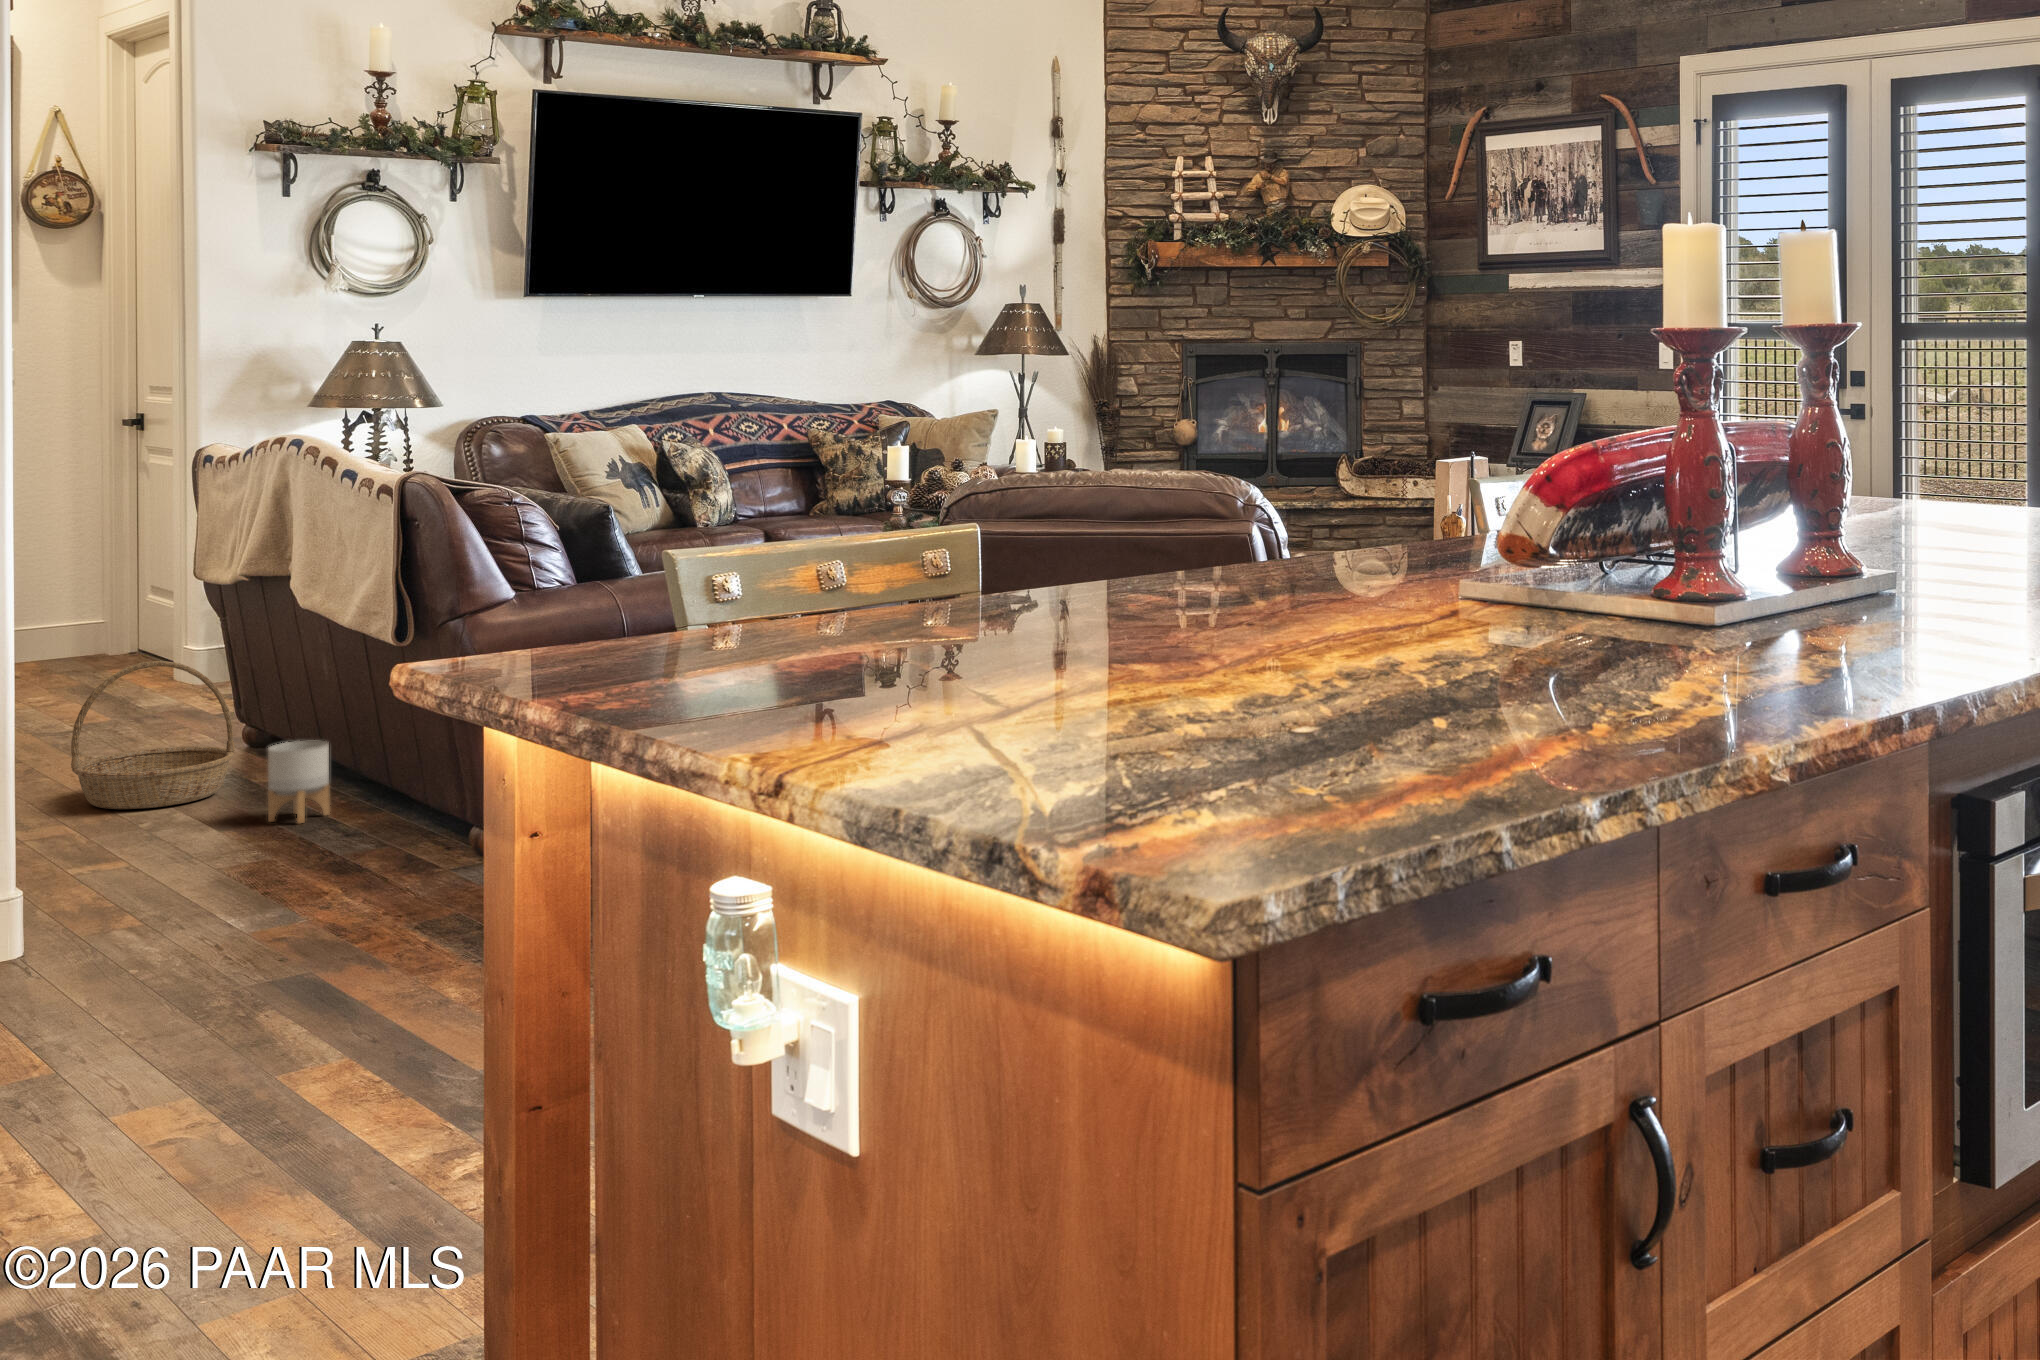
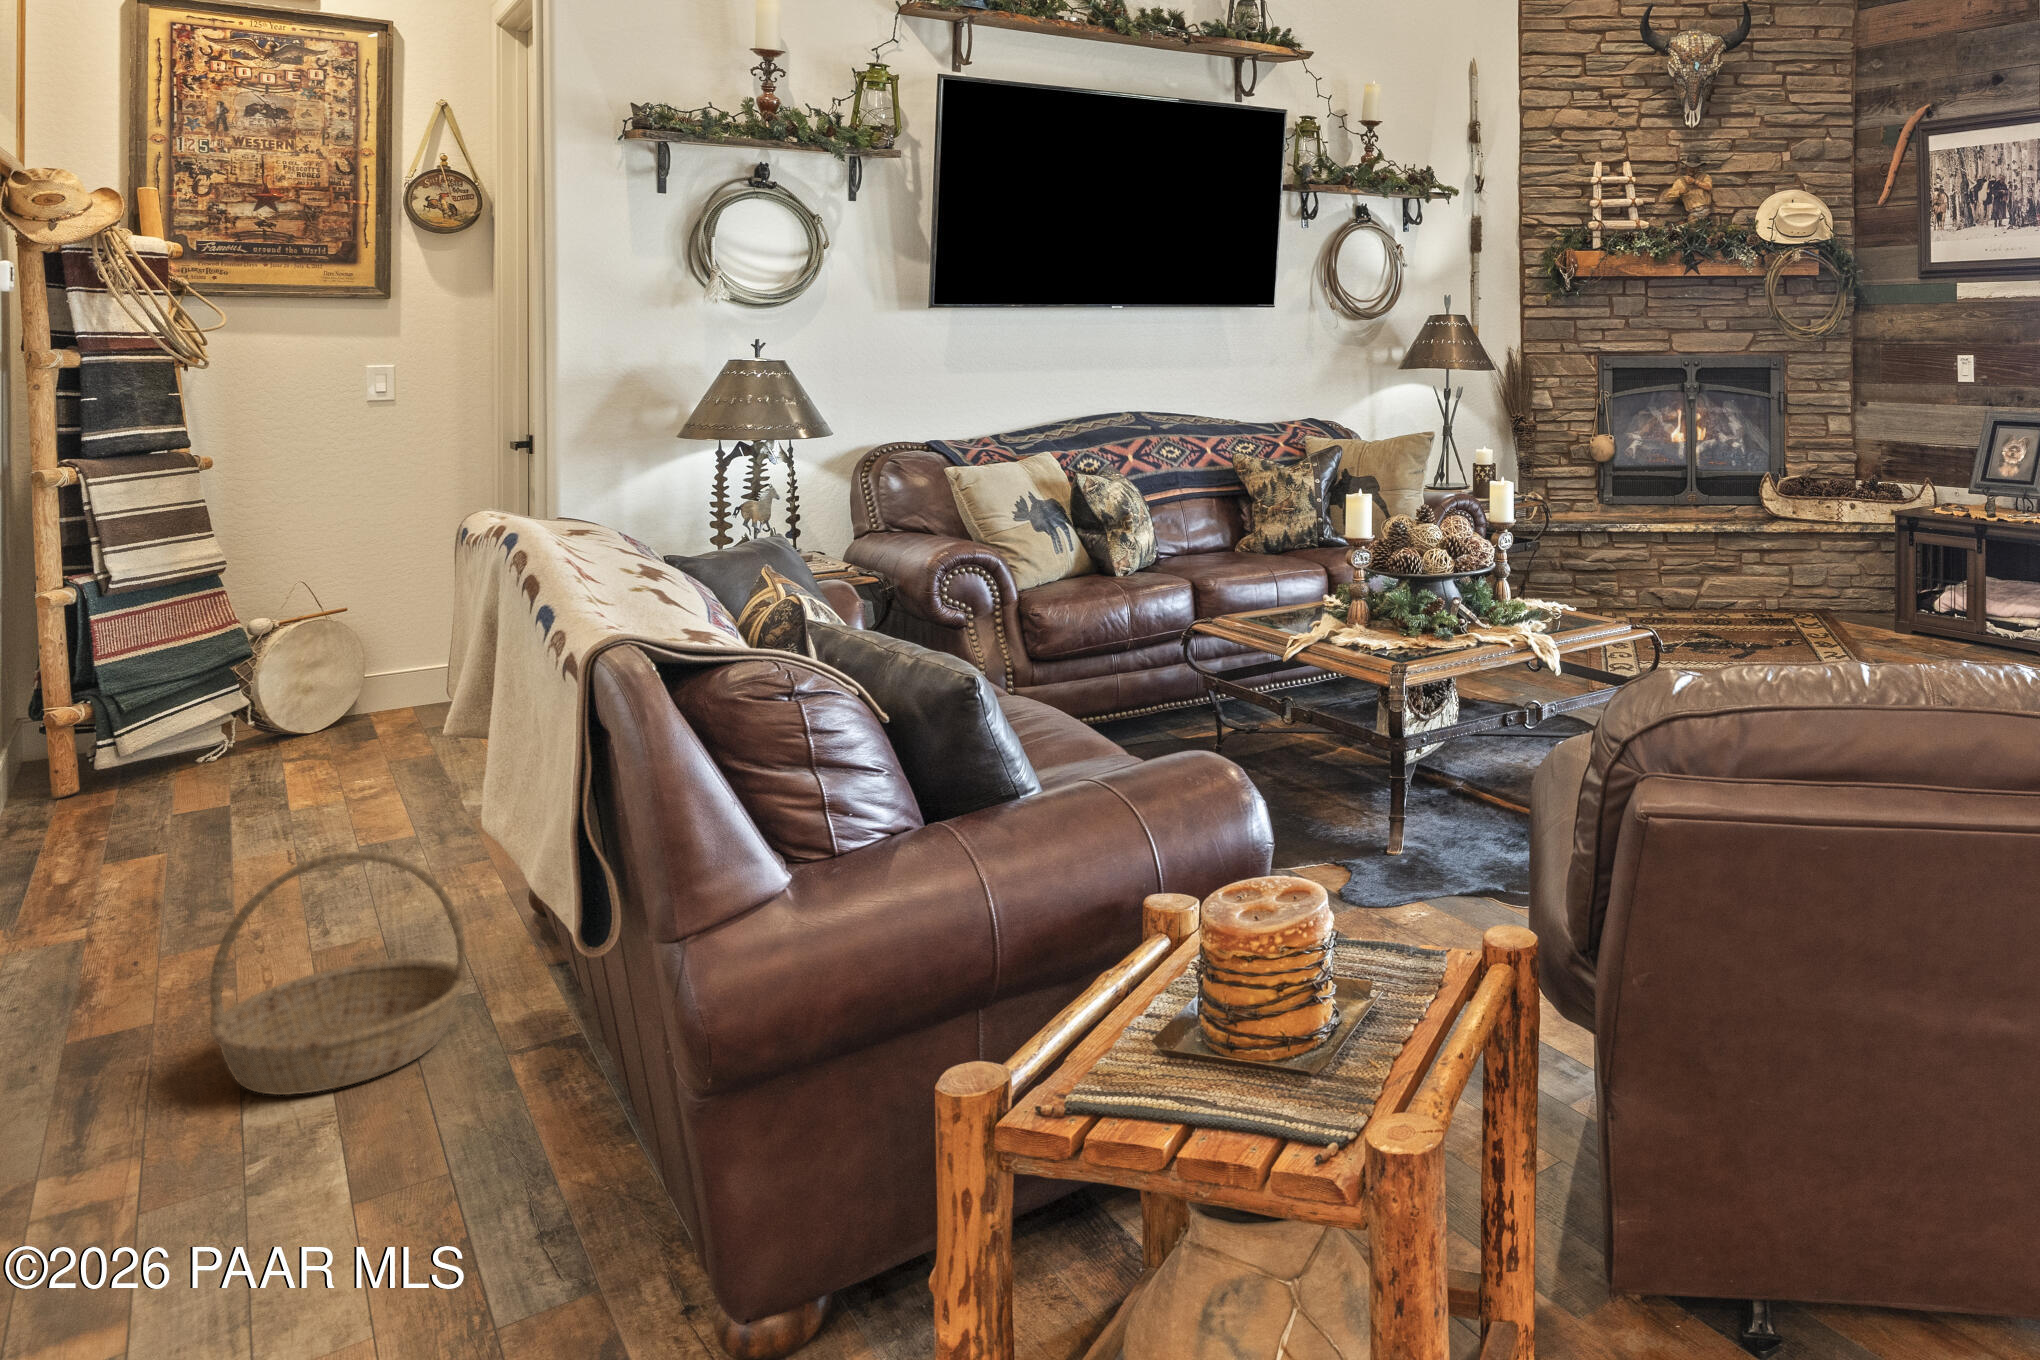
planter: present [268,740,330,823] -> none [465,1004,567,1160]

